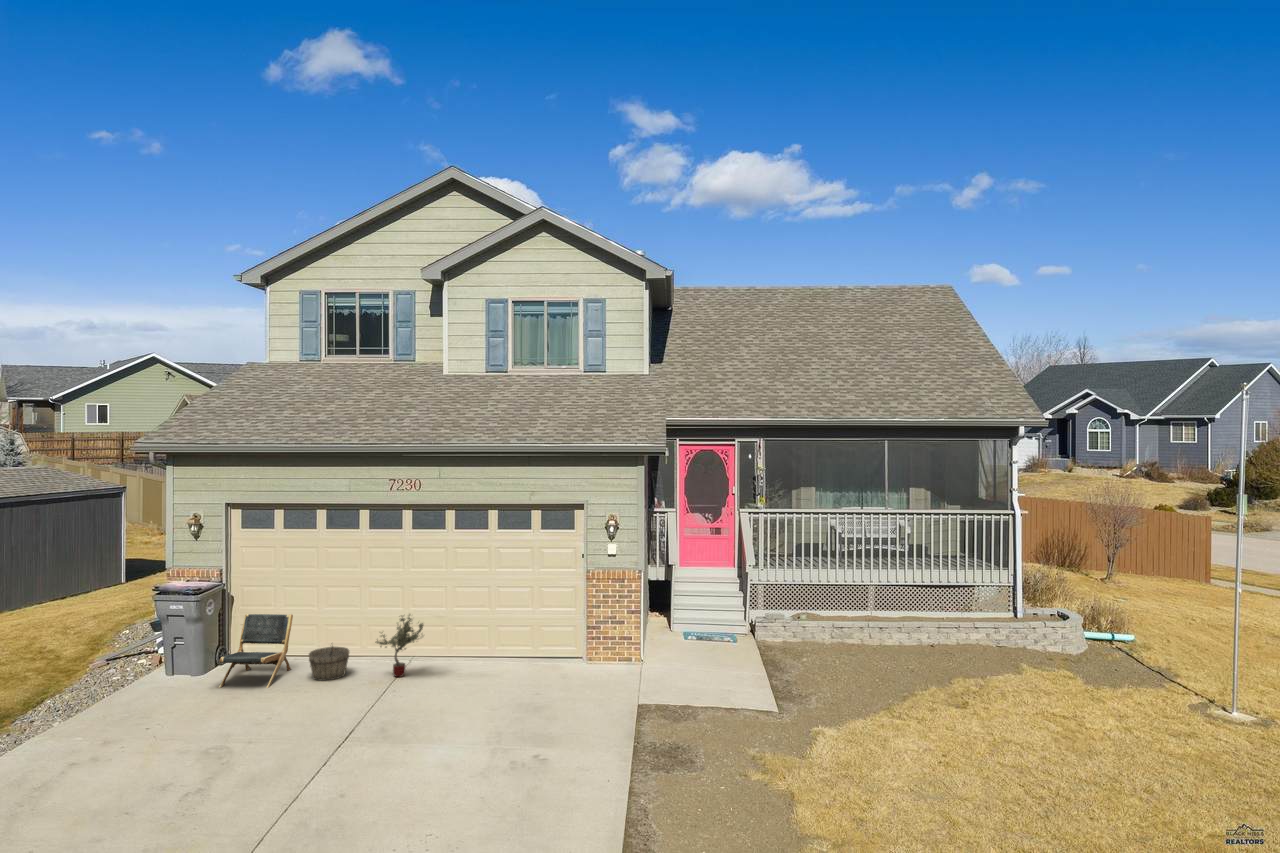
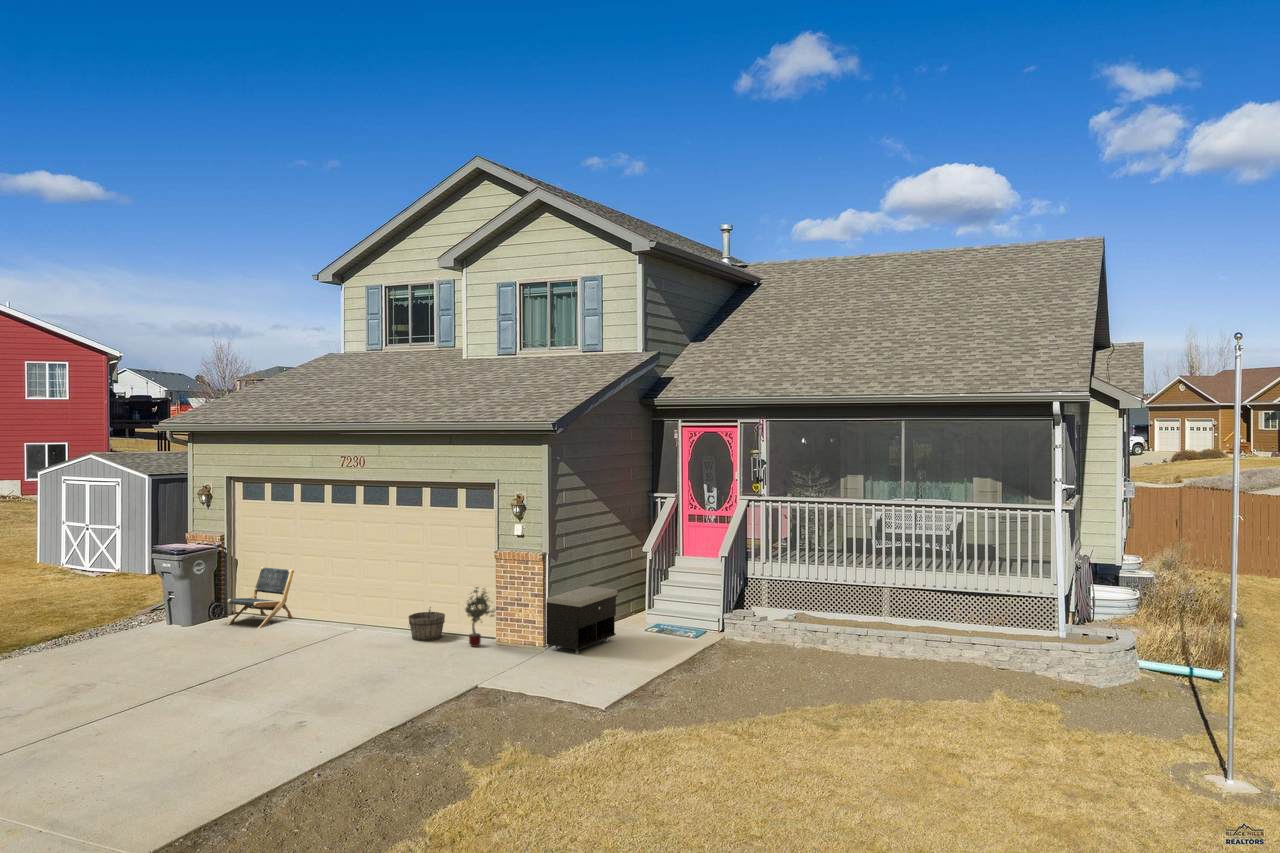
storage bench: none [625,606,673,676] -> present [546,586,618,654]
potted tree: present [375,614,423,677] -> present [465,587,495,647]
wooden bucket: present [309,646,349,680] -> present [409,607,445,641]

